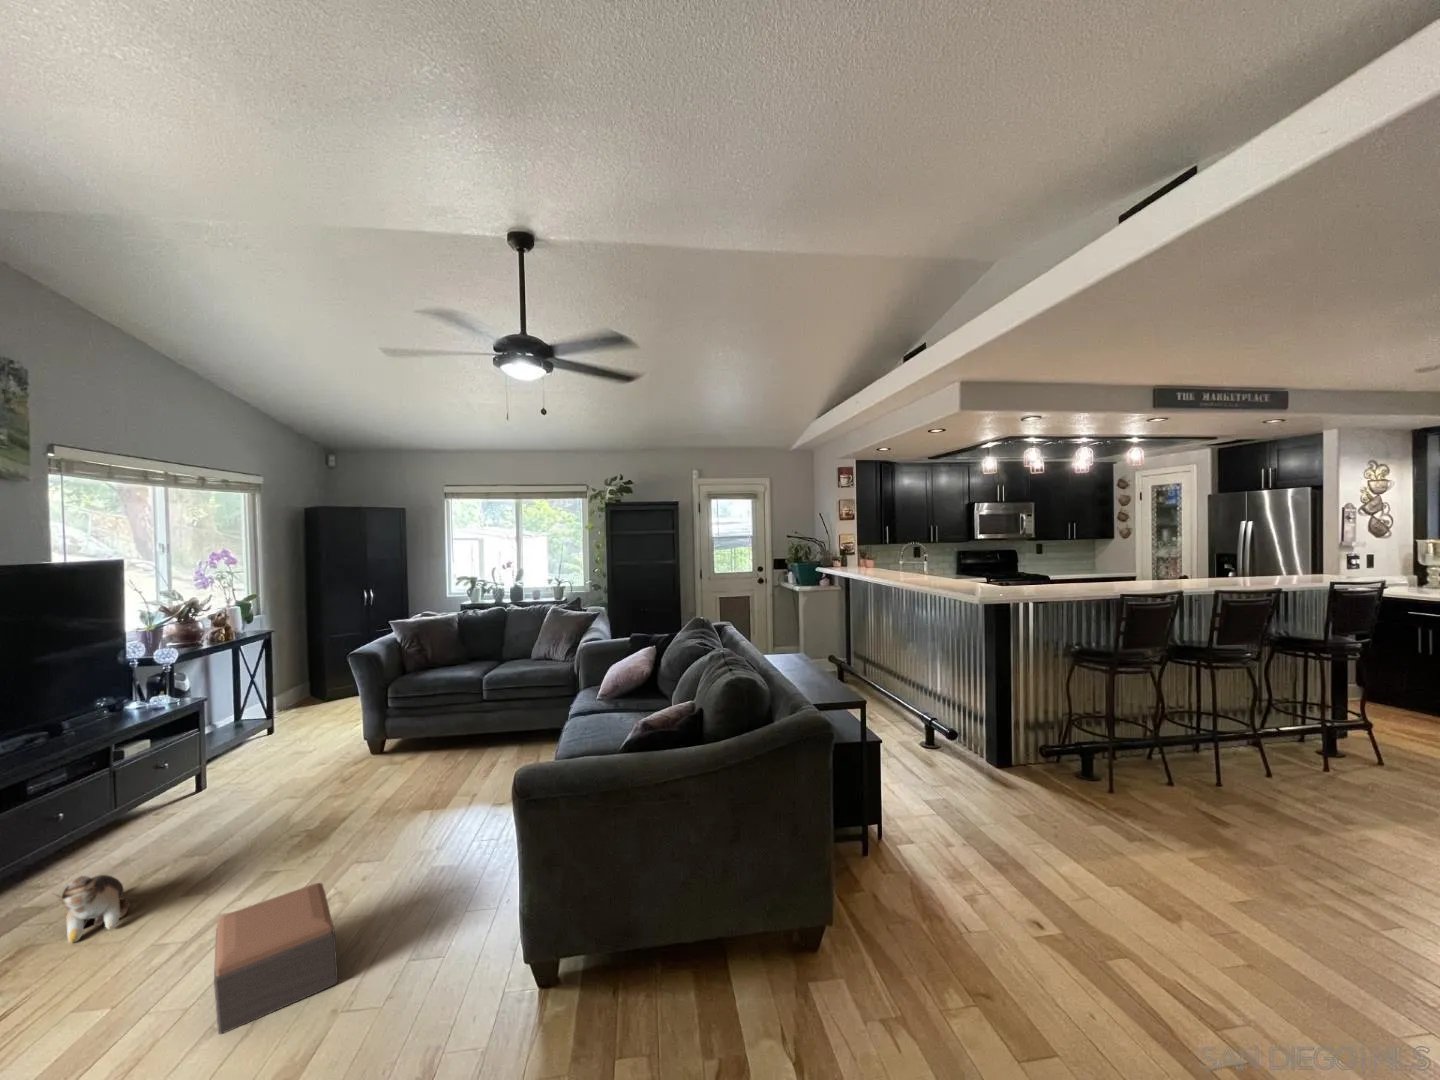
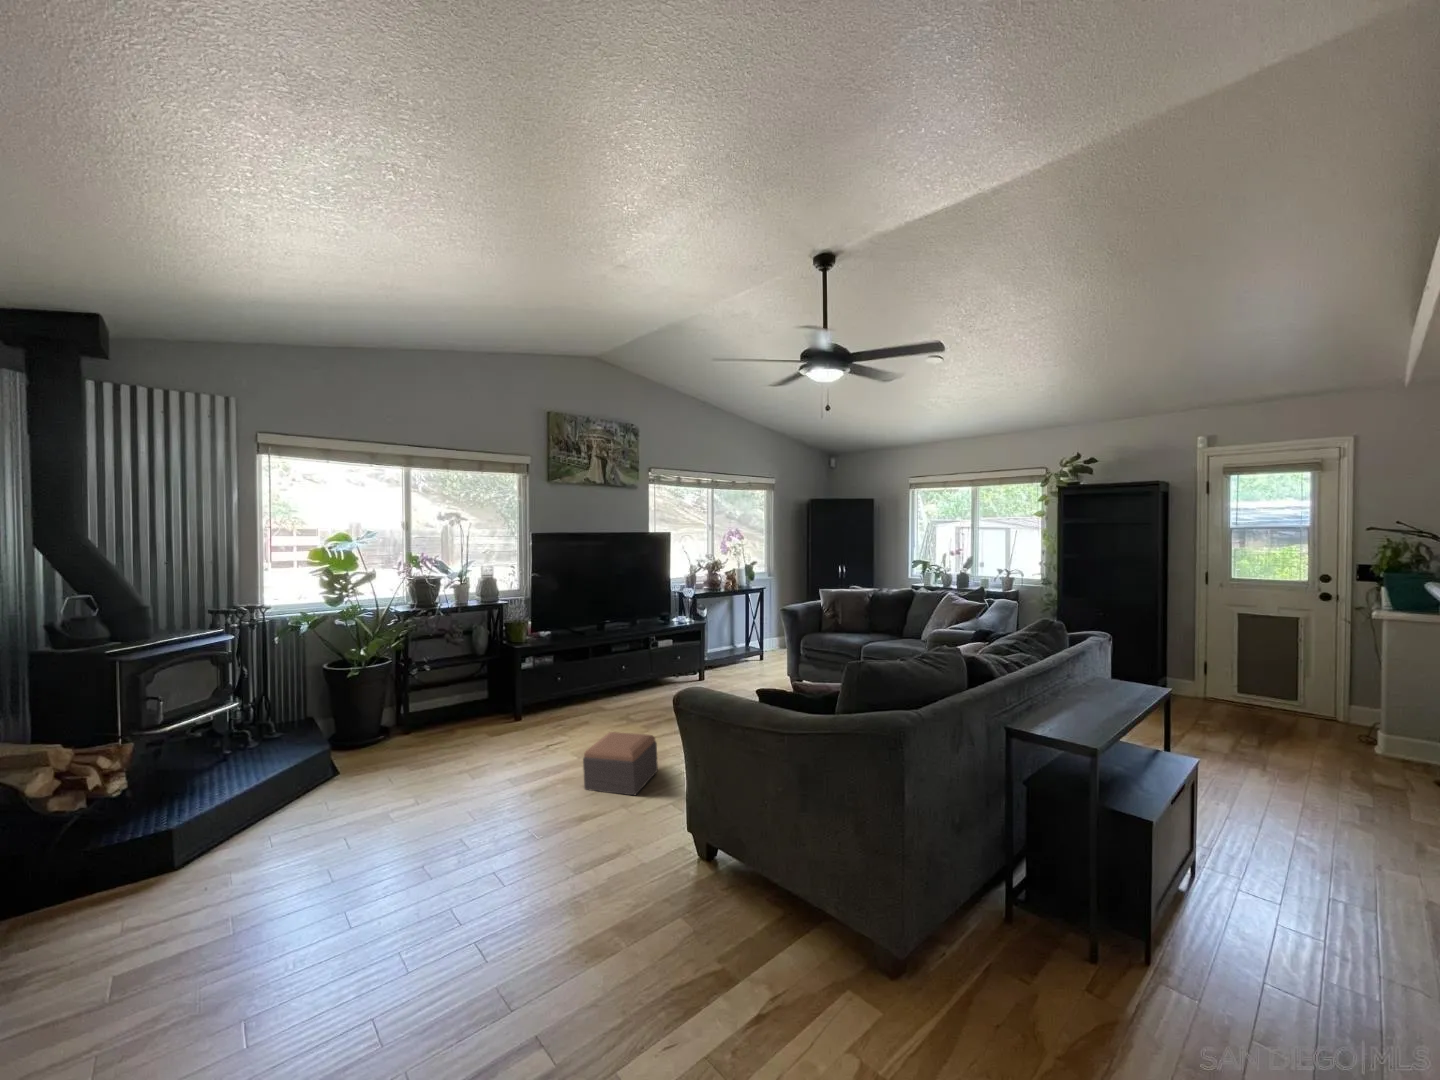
plush toy: present [55,875,130,943] -> none [583,694,624,728]

